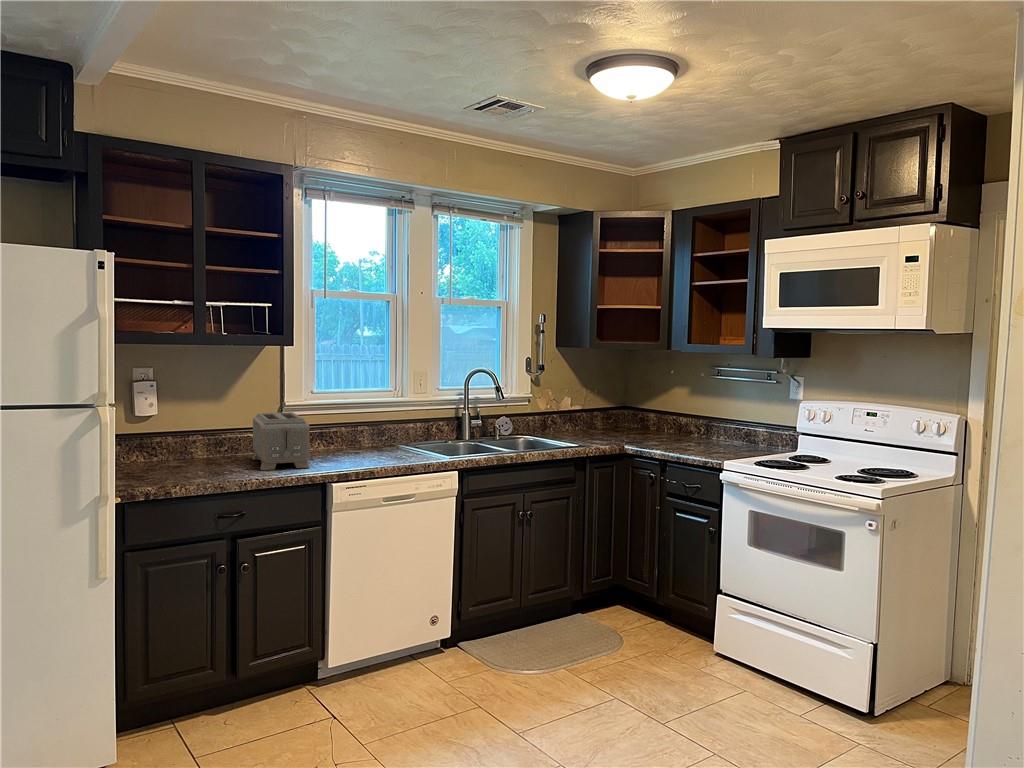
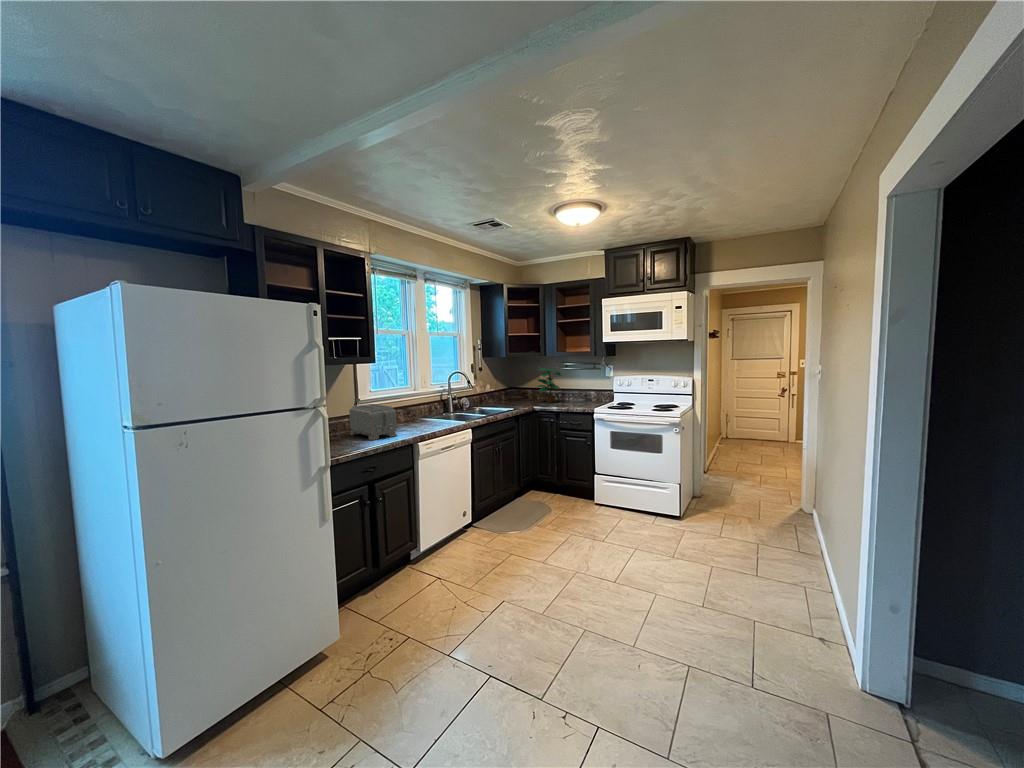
potted plant: none [652,374,708,441] -> present [537,368,562,402]

